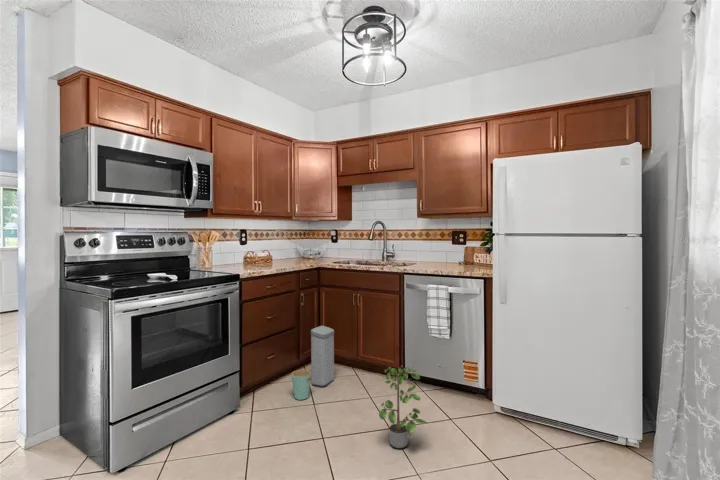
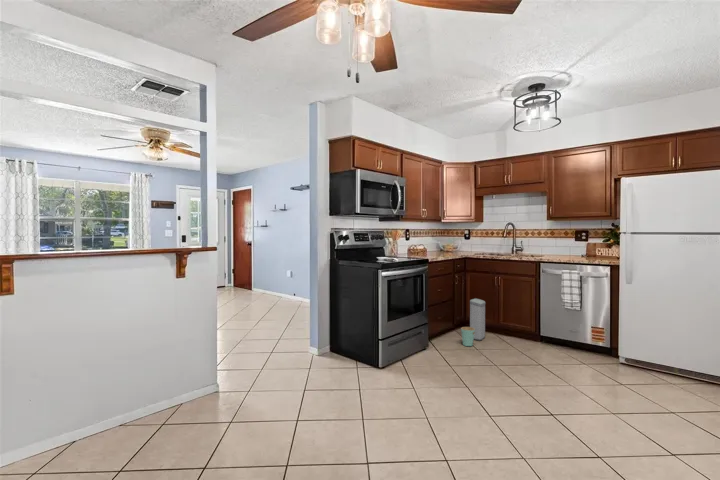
potted plant: present [379,366,427,448] -> none [540,320,577,375]

